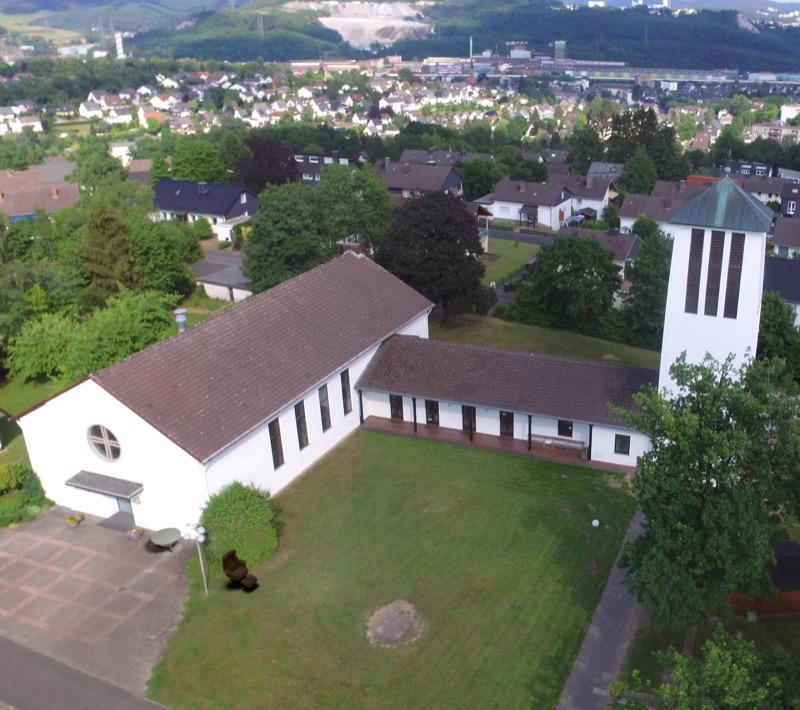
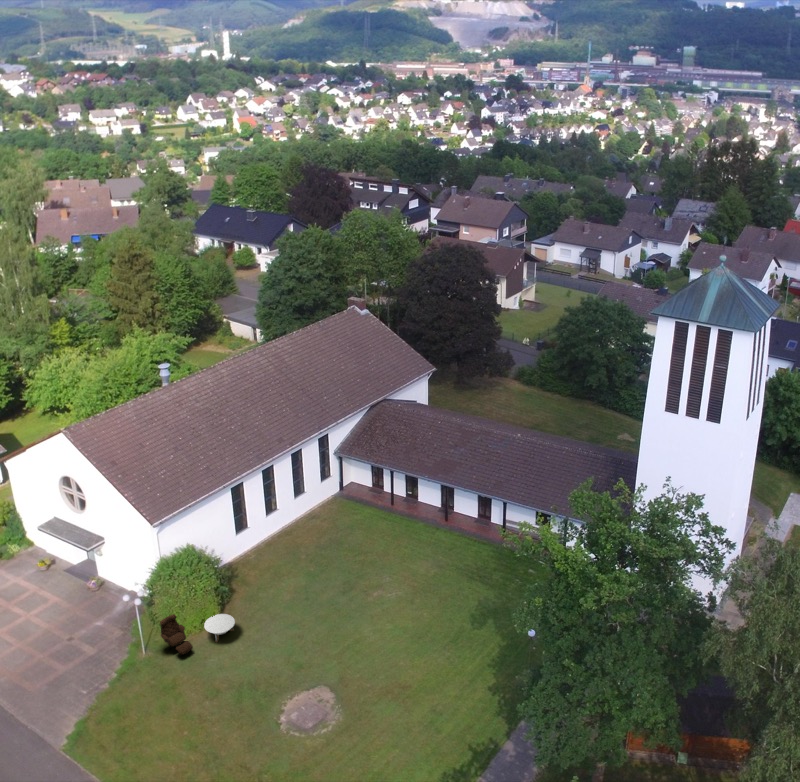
round table: present [151,528,181,552] -> present [204,614,235,642]

